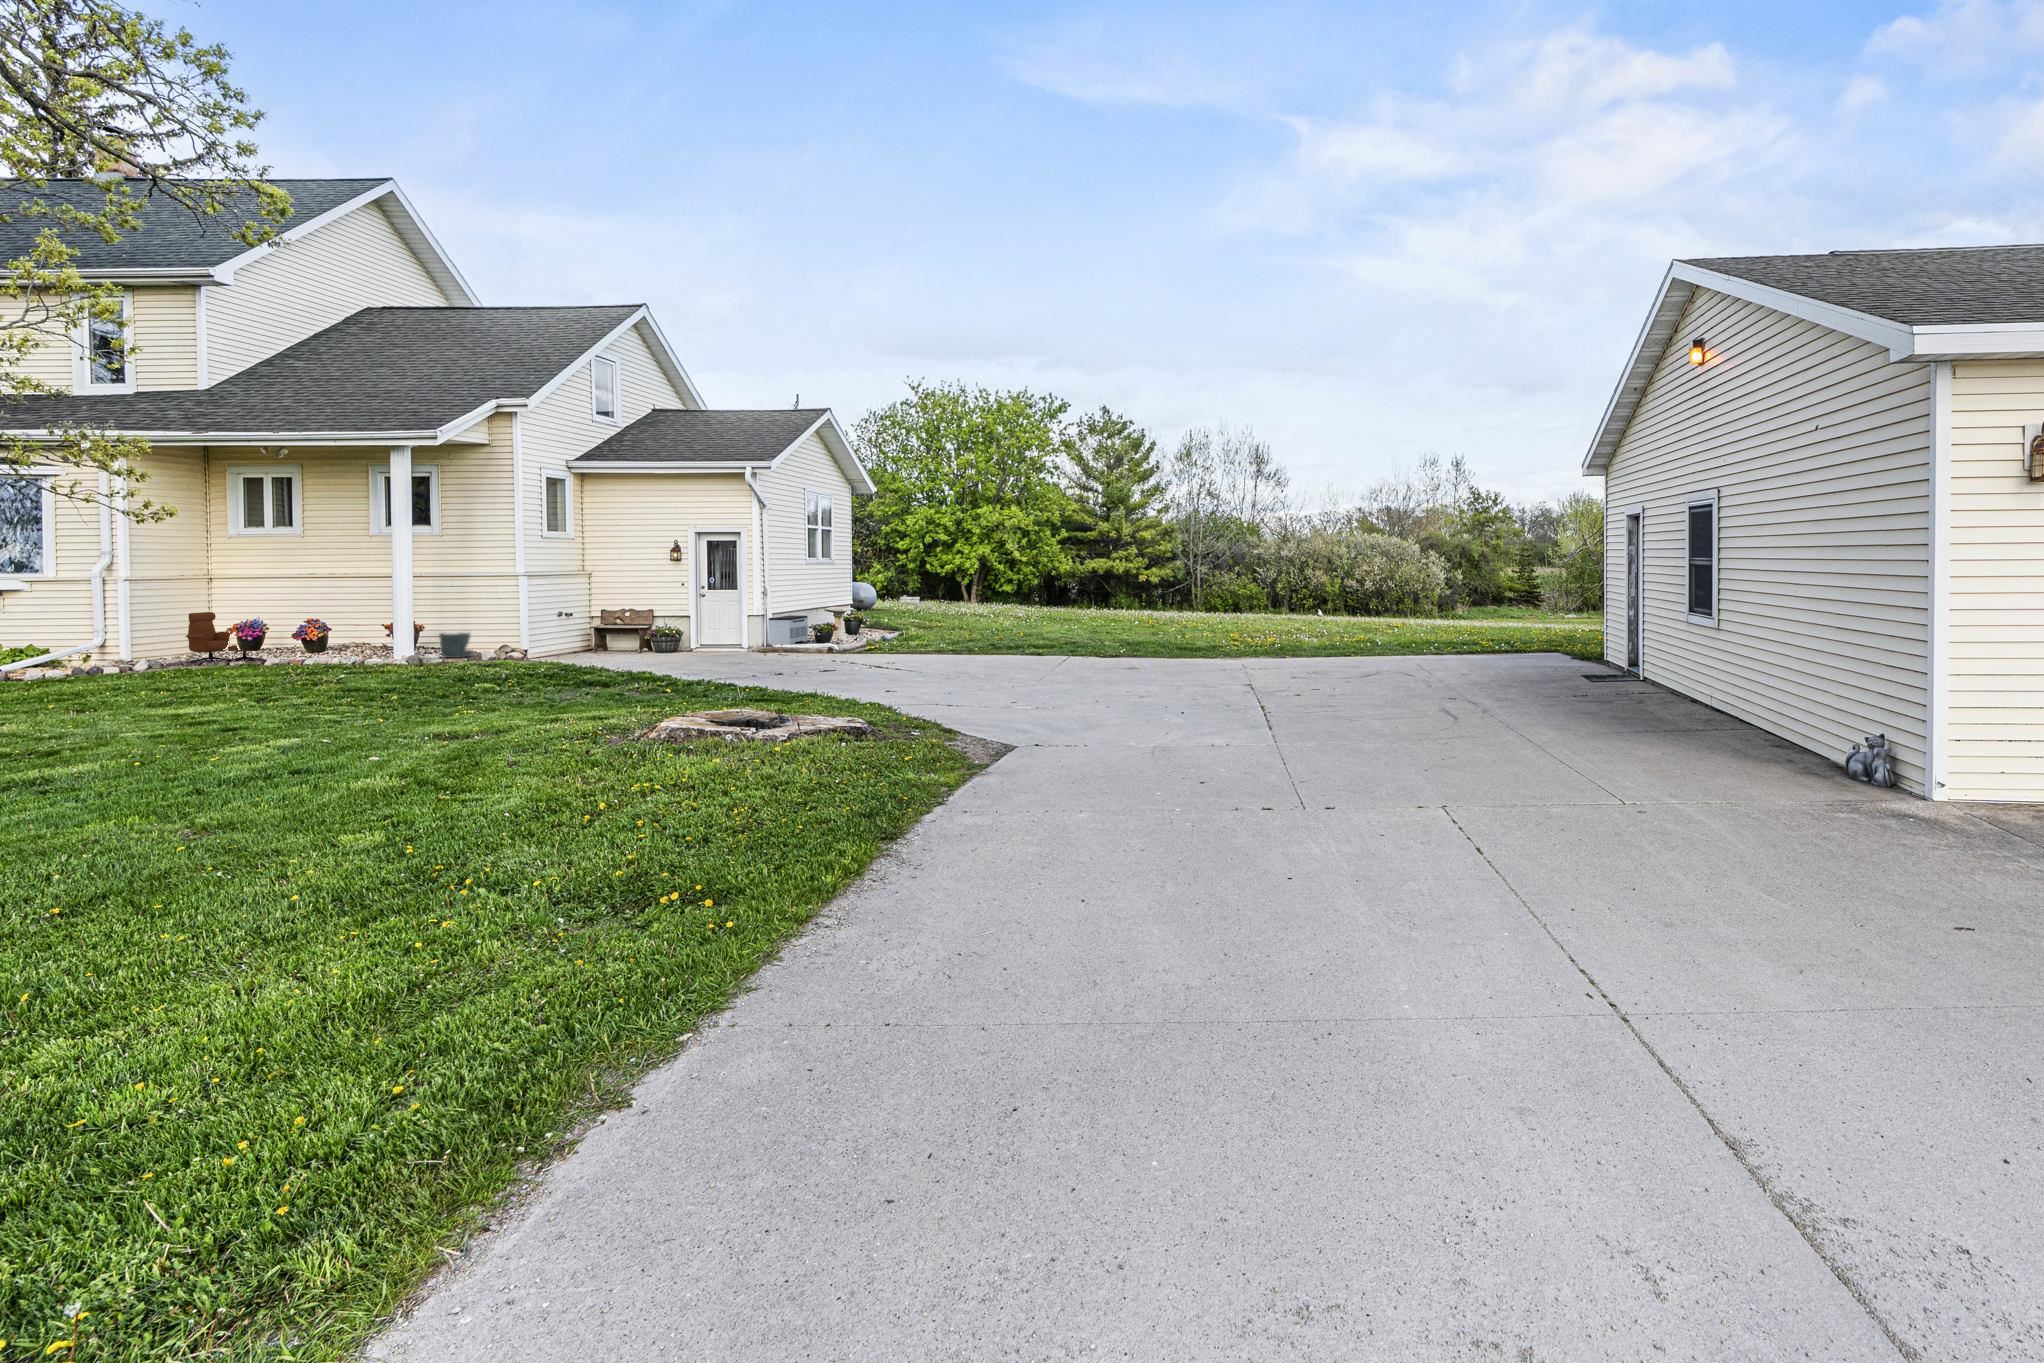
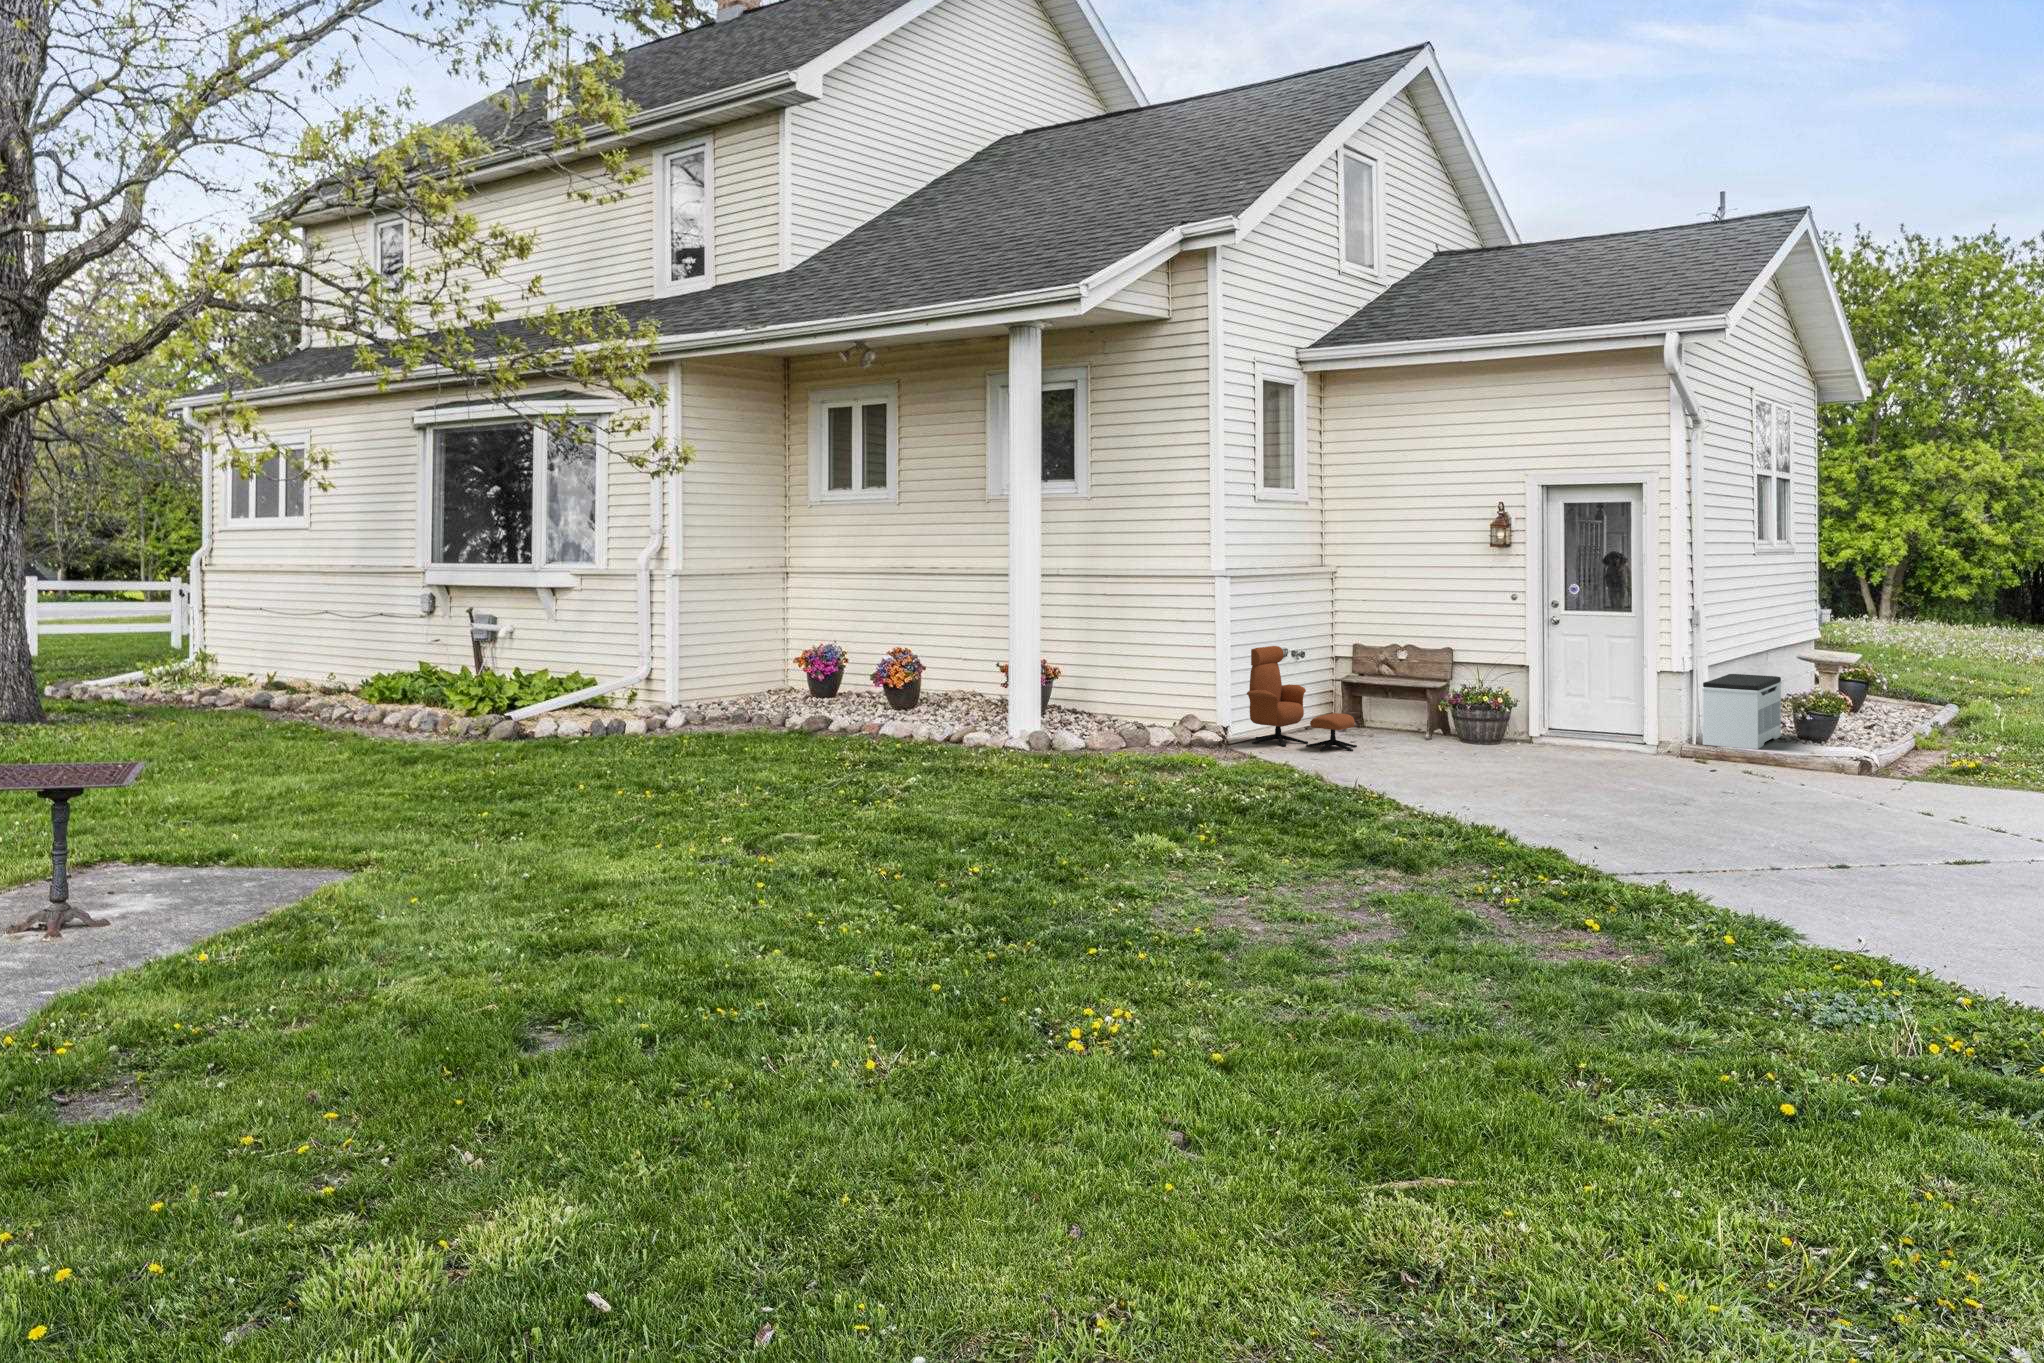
lounge chair: present [186,612,261,662] -> present [1247,646,1357,751]
planter: present [439,632,472,658] -> none [1079,686,1133,739]

